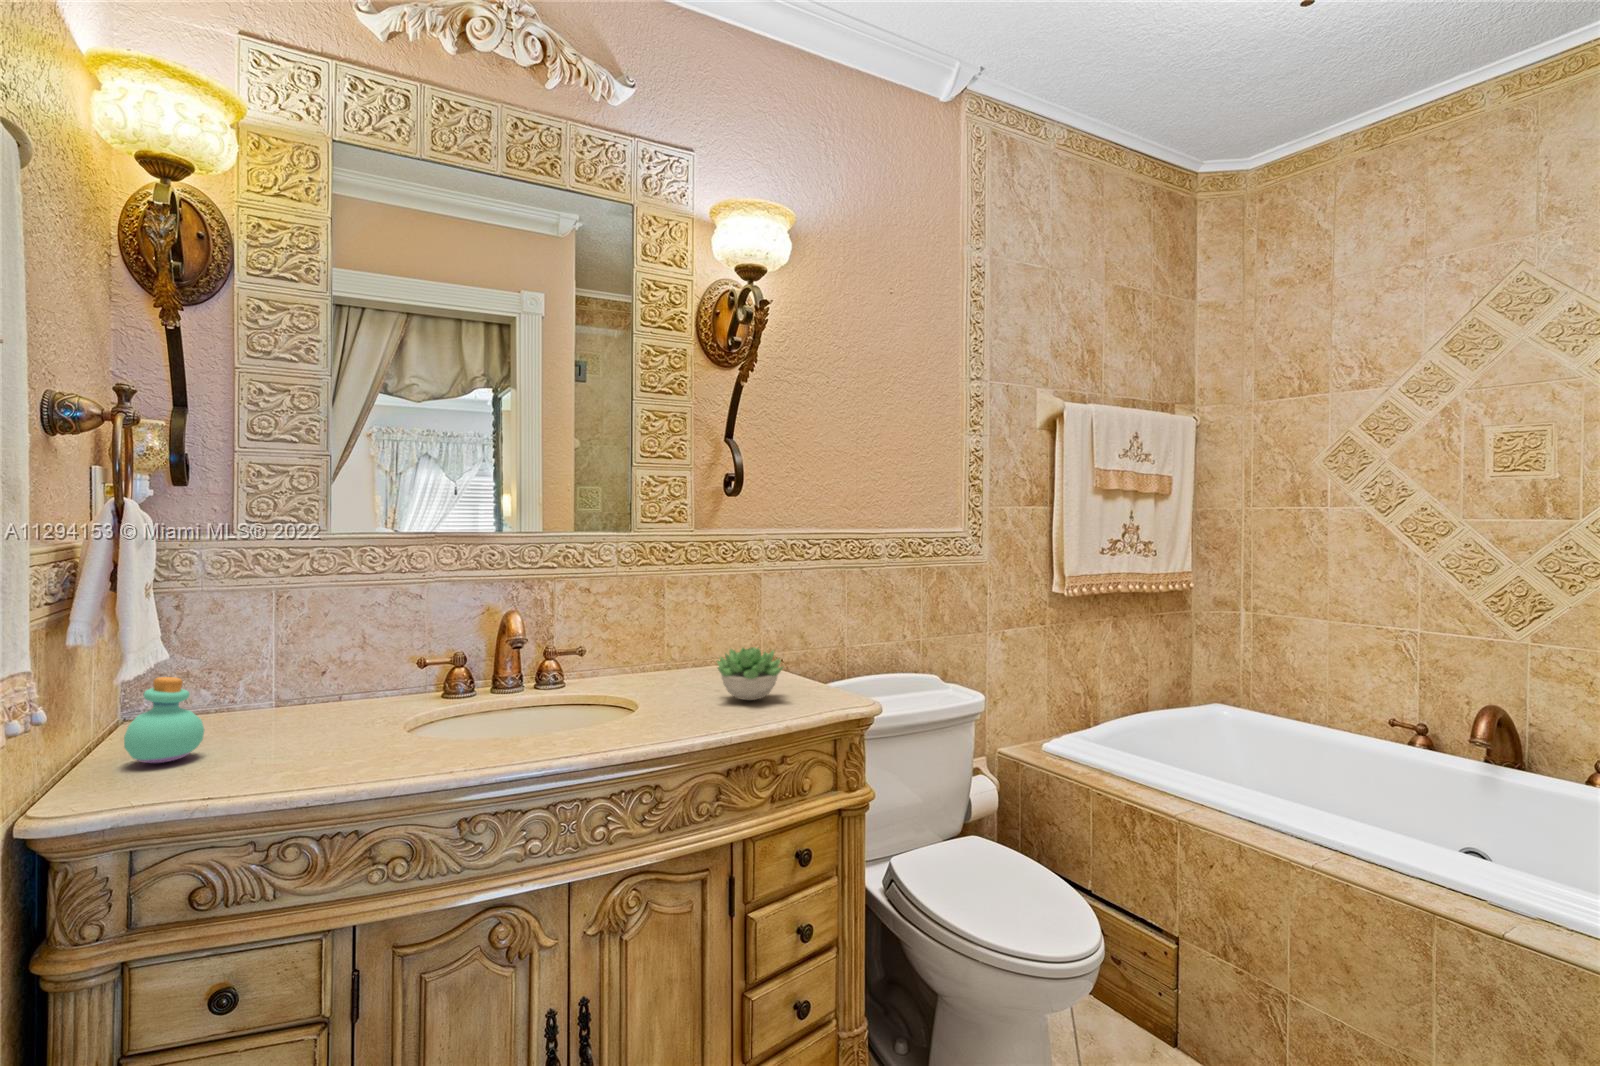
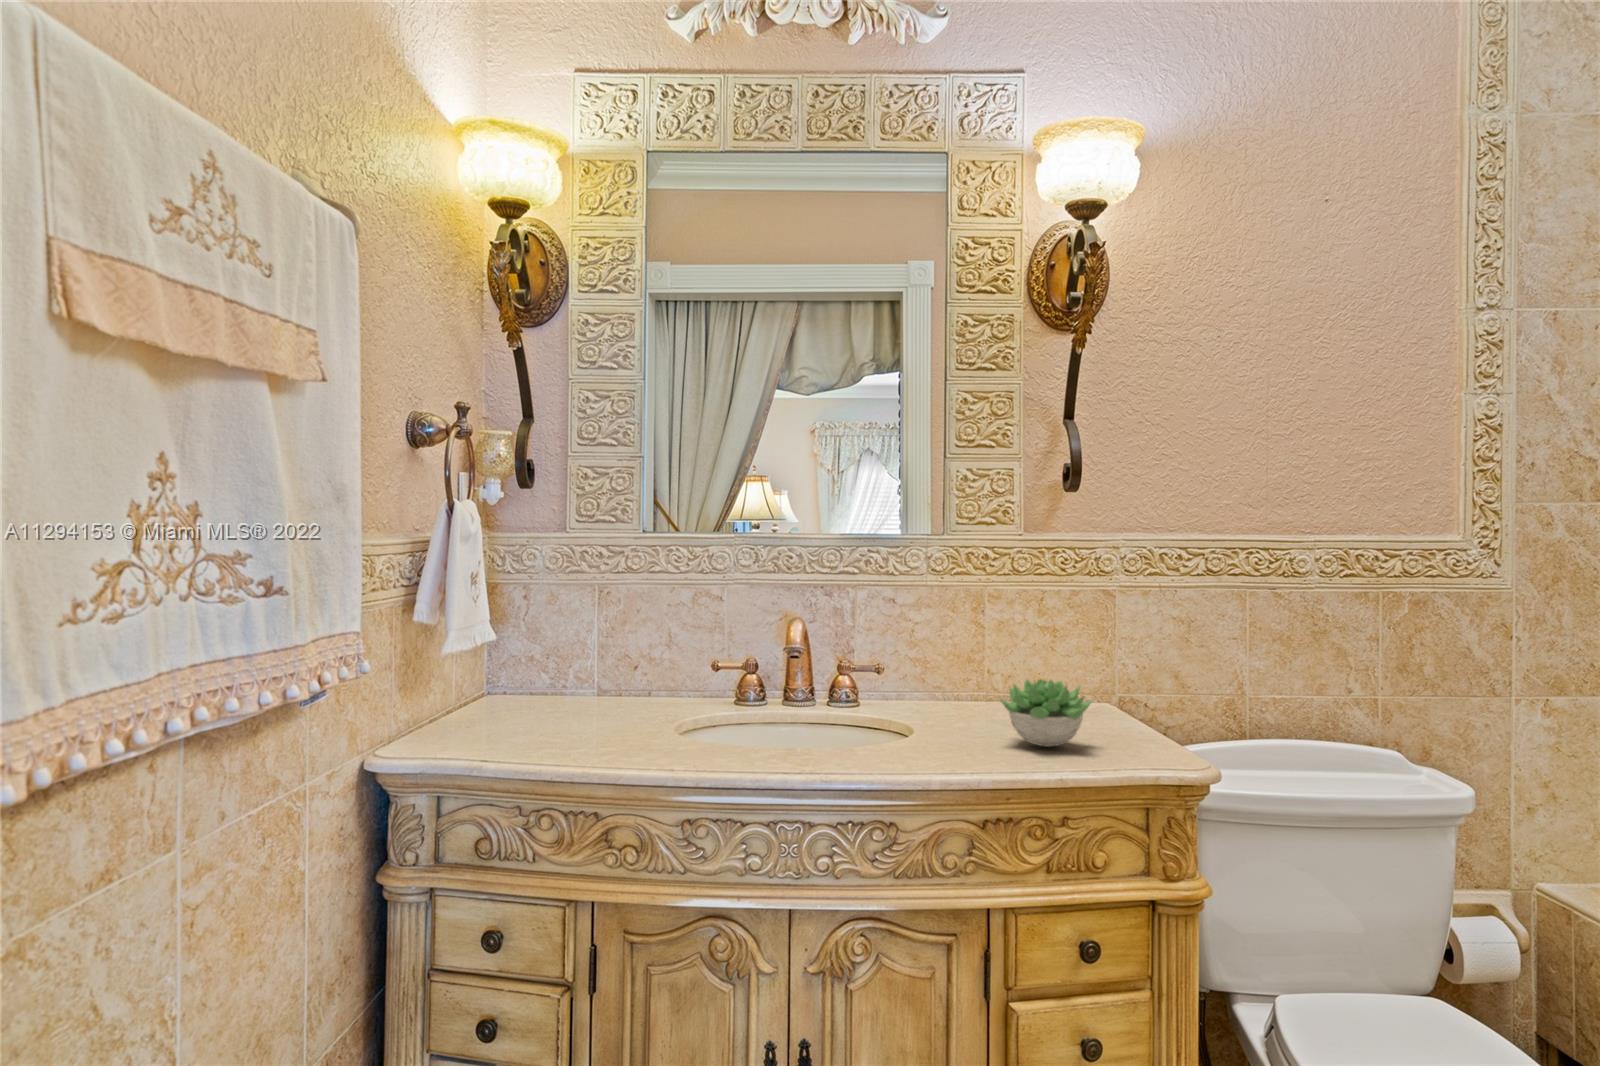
perfume bottle: present [124,677,204,763] -> none [460,653,514,727]

